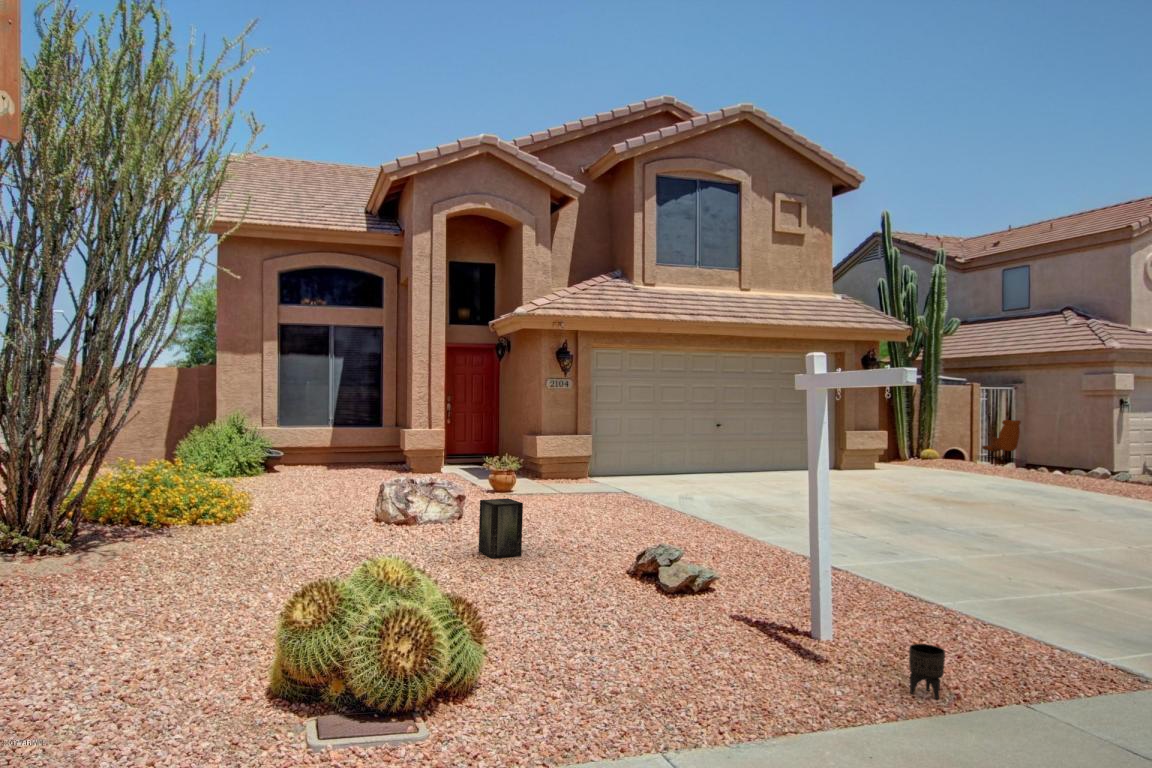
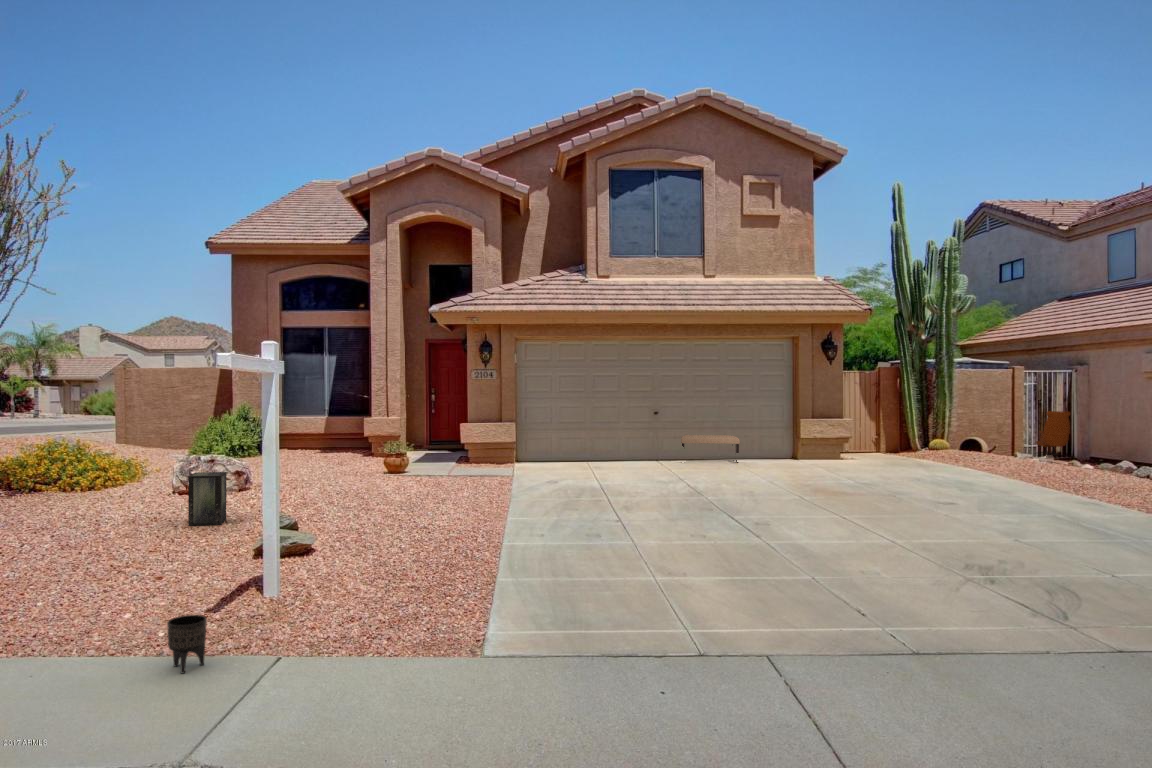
bench: none [730,445,791,472] -> present [681,435,740,463]

